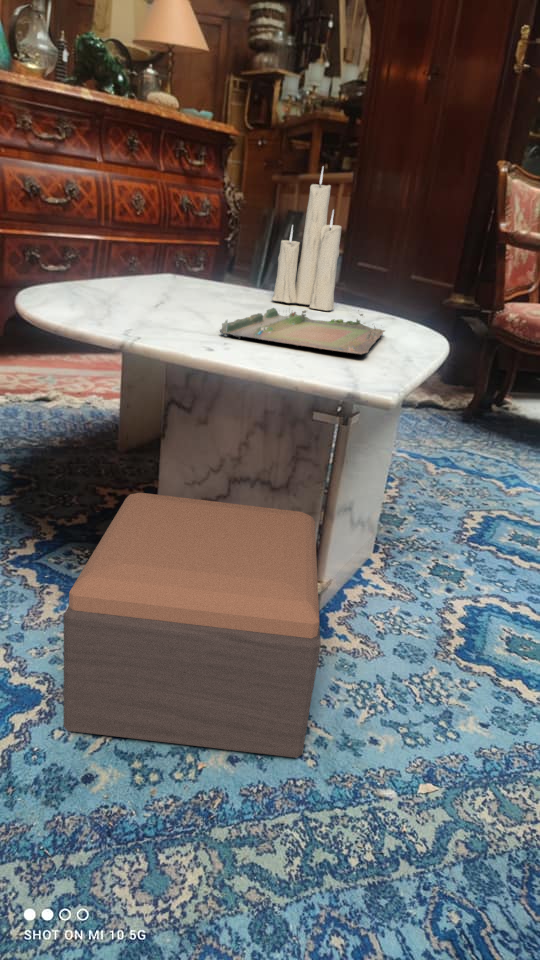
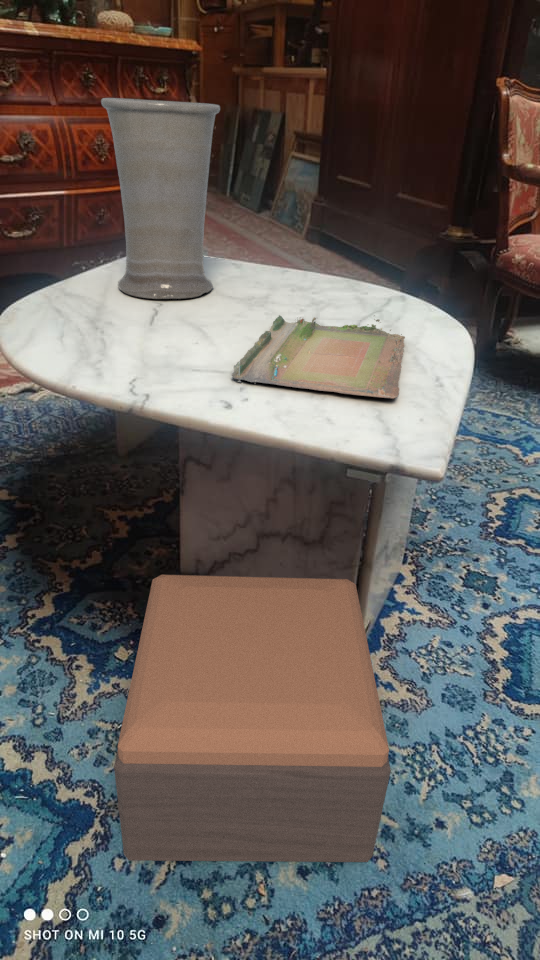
vase: none [133,116,238,296] -> present [101,98,220,299]
candle: present [272,168,341,311] -> none [270,127,343,300]

